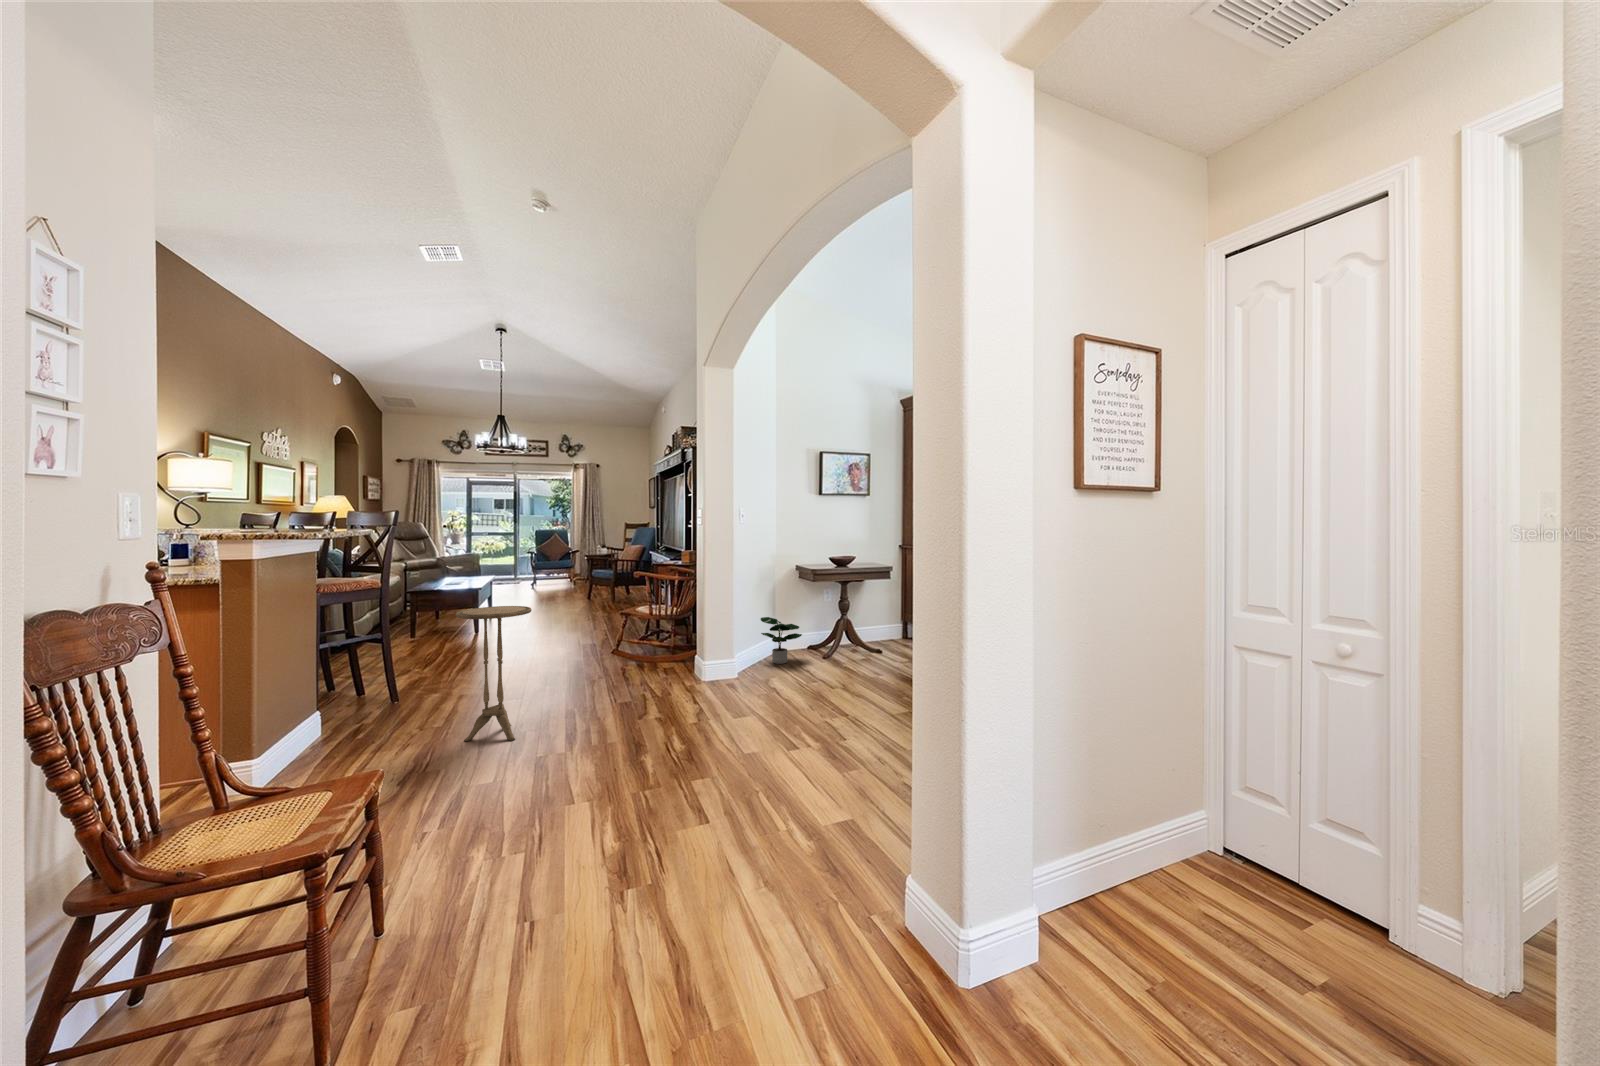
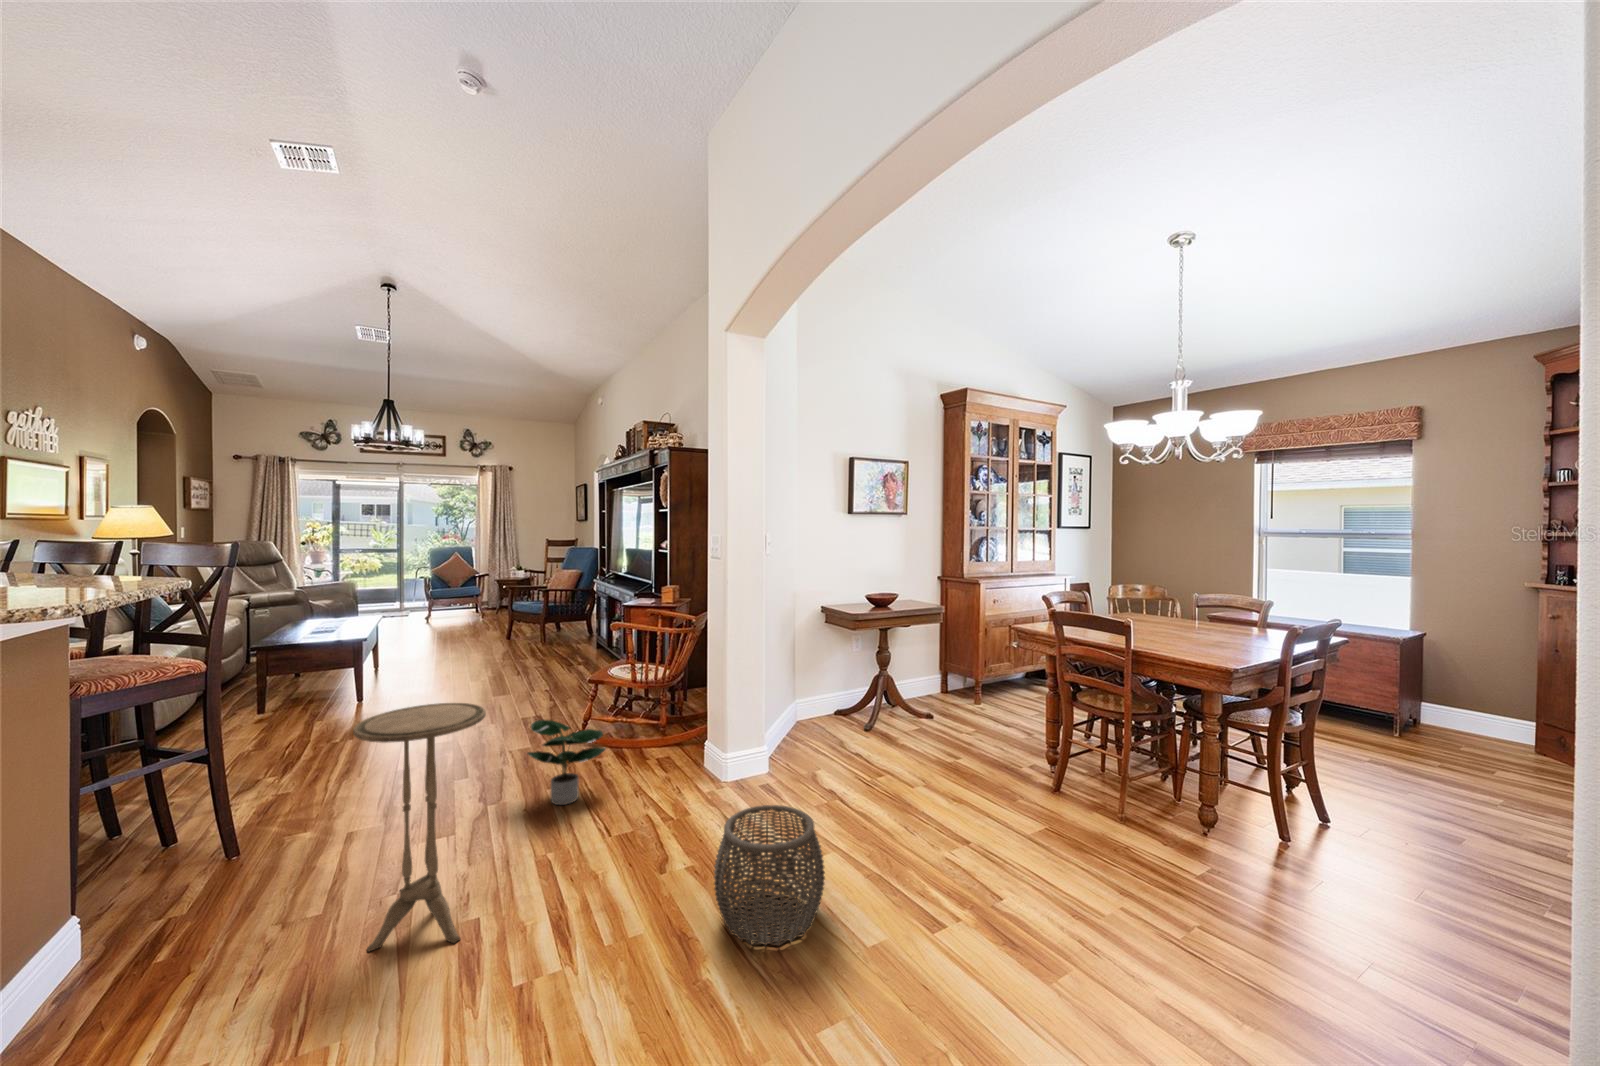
potted plant: present [761,617,802,664] -> present [528,720,605,805]
woven basket: none [660,675,731,751] -> present [714,805,825,946]

